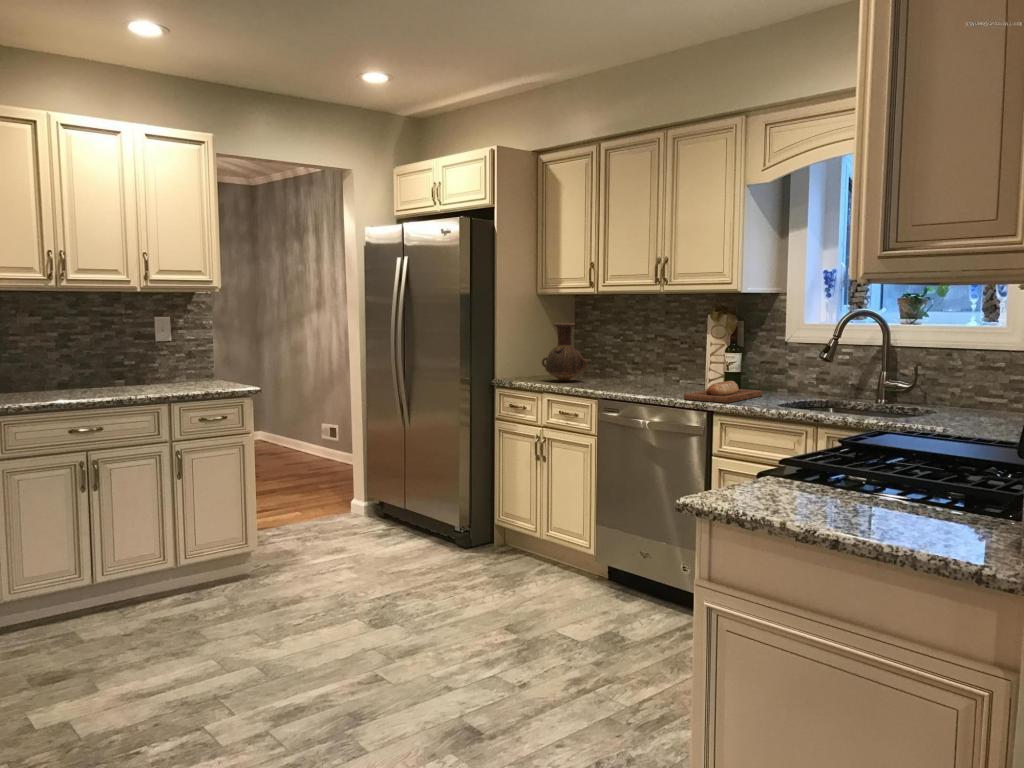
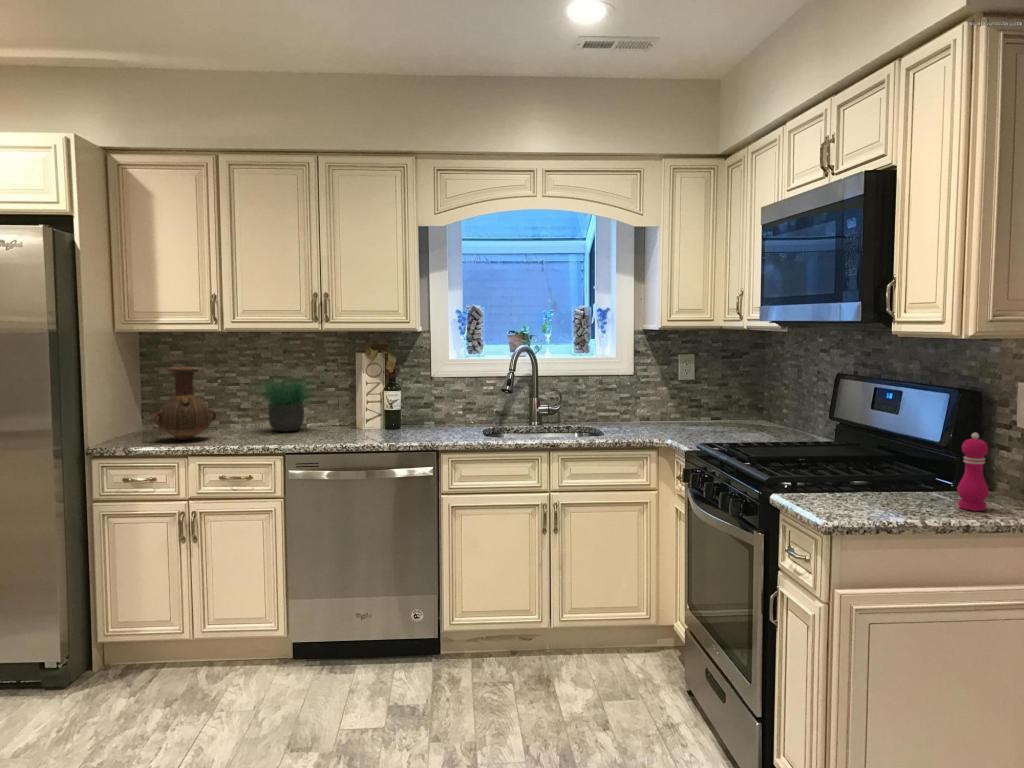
potted plant: none [614,313,687,384] -> present [258,372,314,432]
bread loaf: present [683,381,762,403] -> none [396,419,455,443]
pepper mill: none [909,419,957,540] -> present [957,433,989,511]

